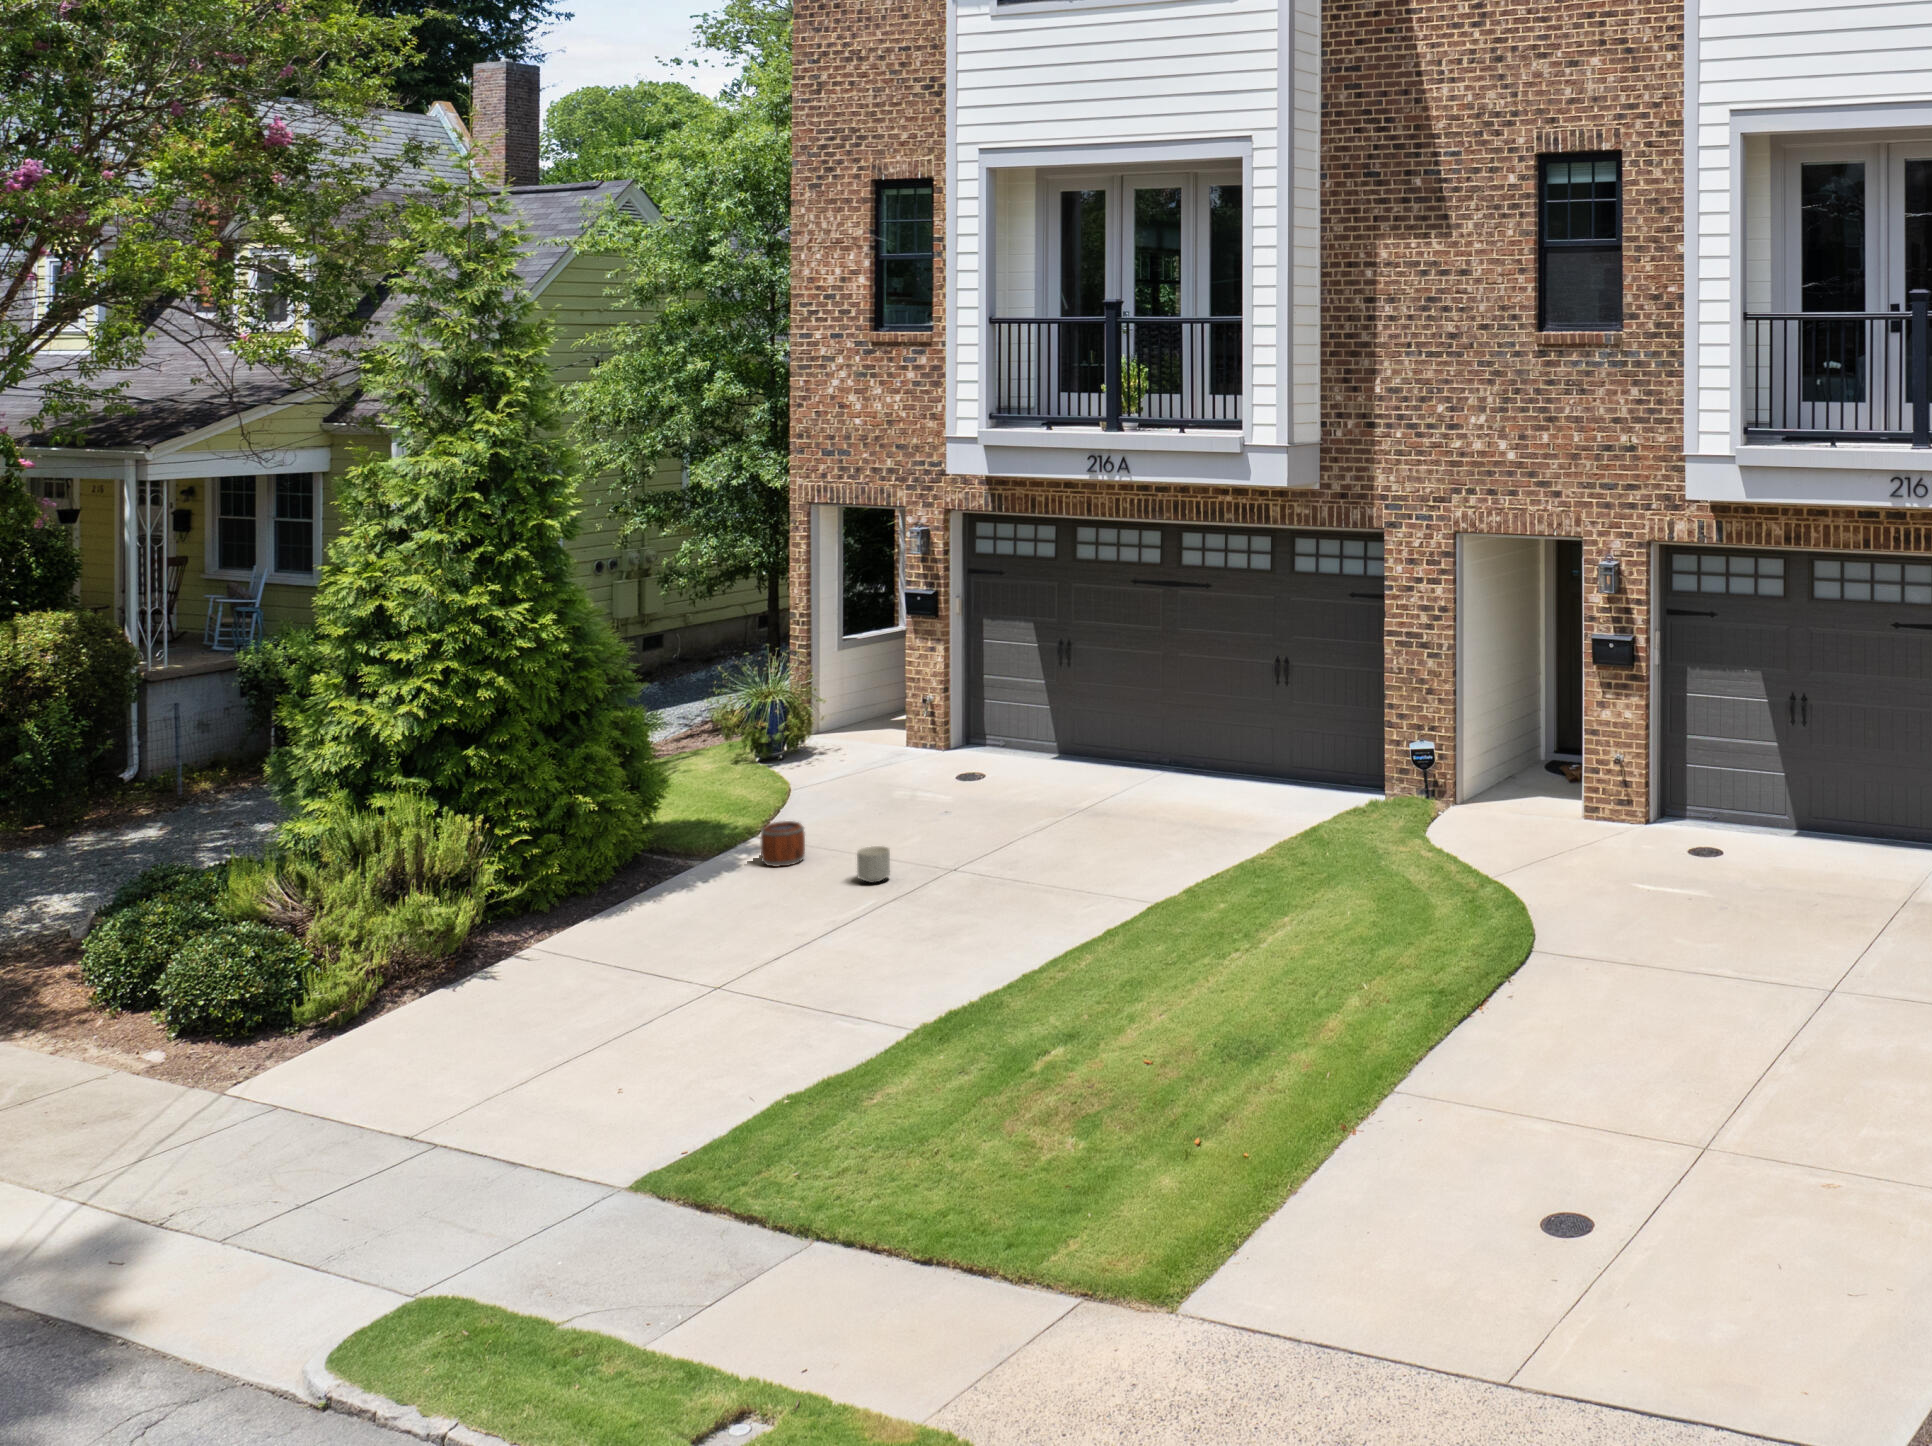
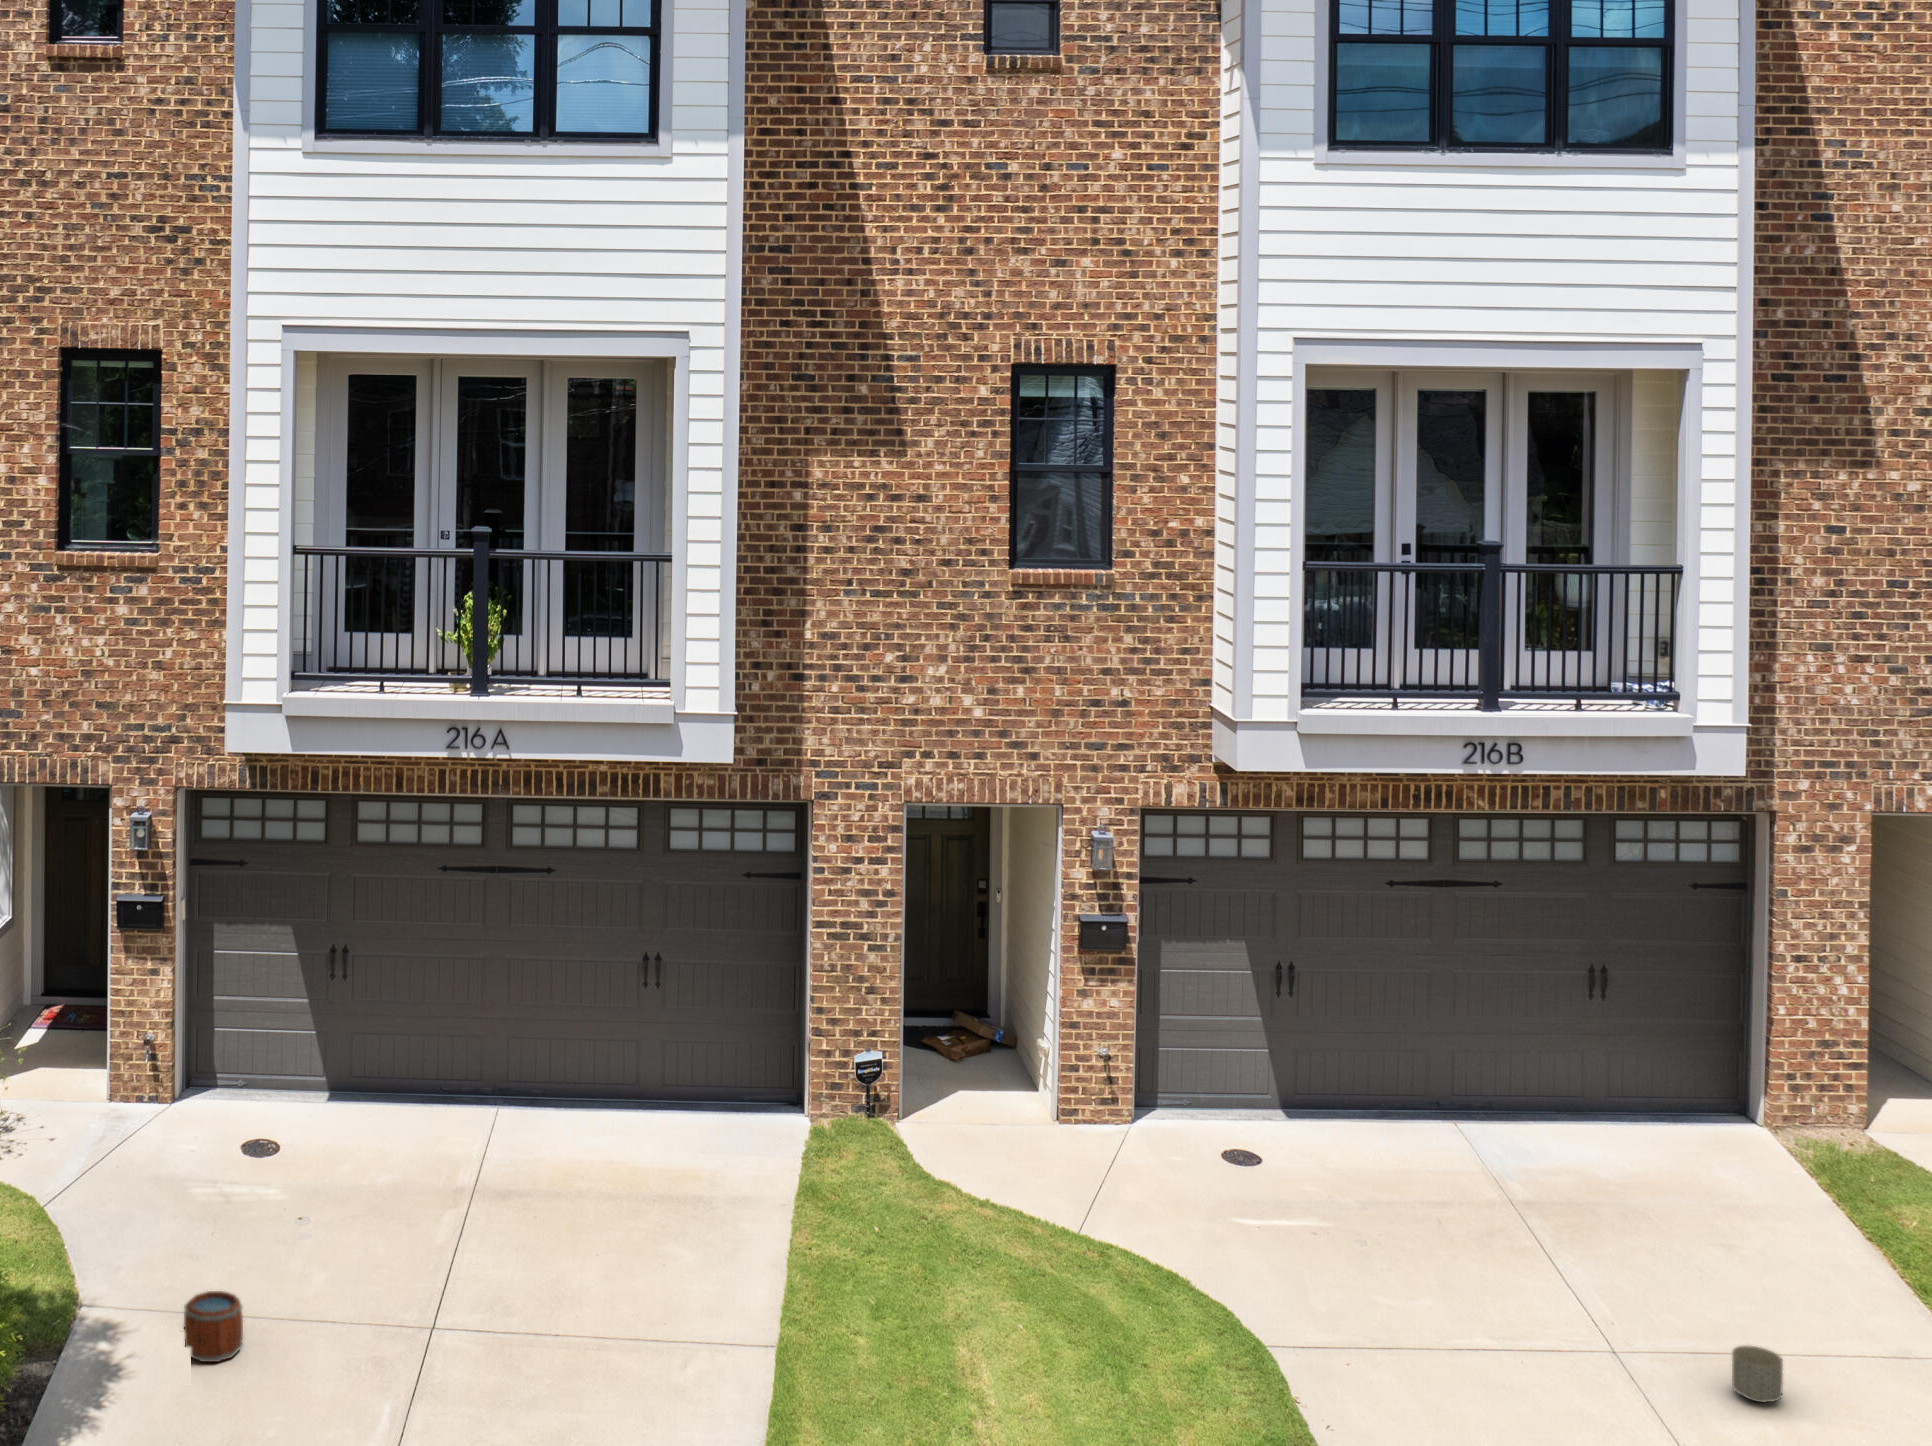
planter: present [857,846,890,883] -> present [1732,1346,1783,1402]

